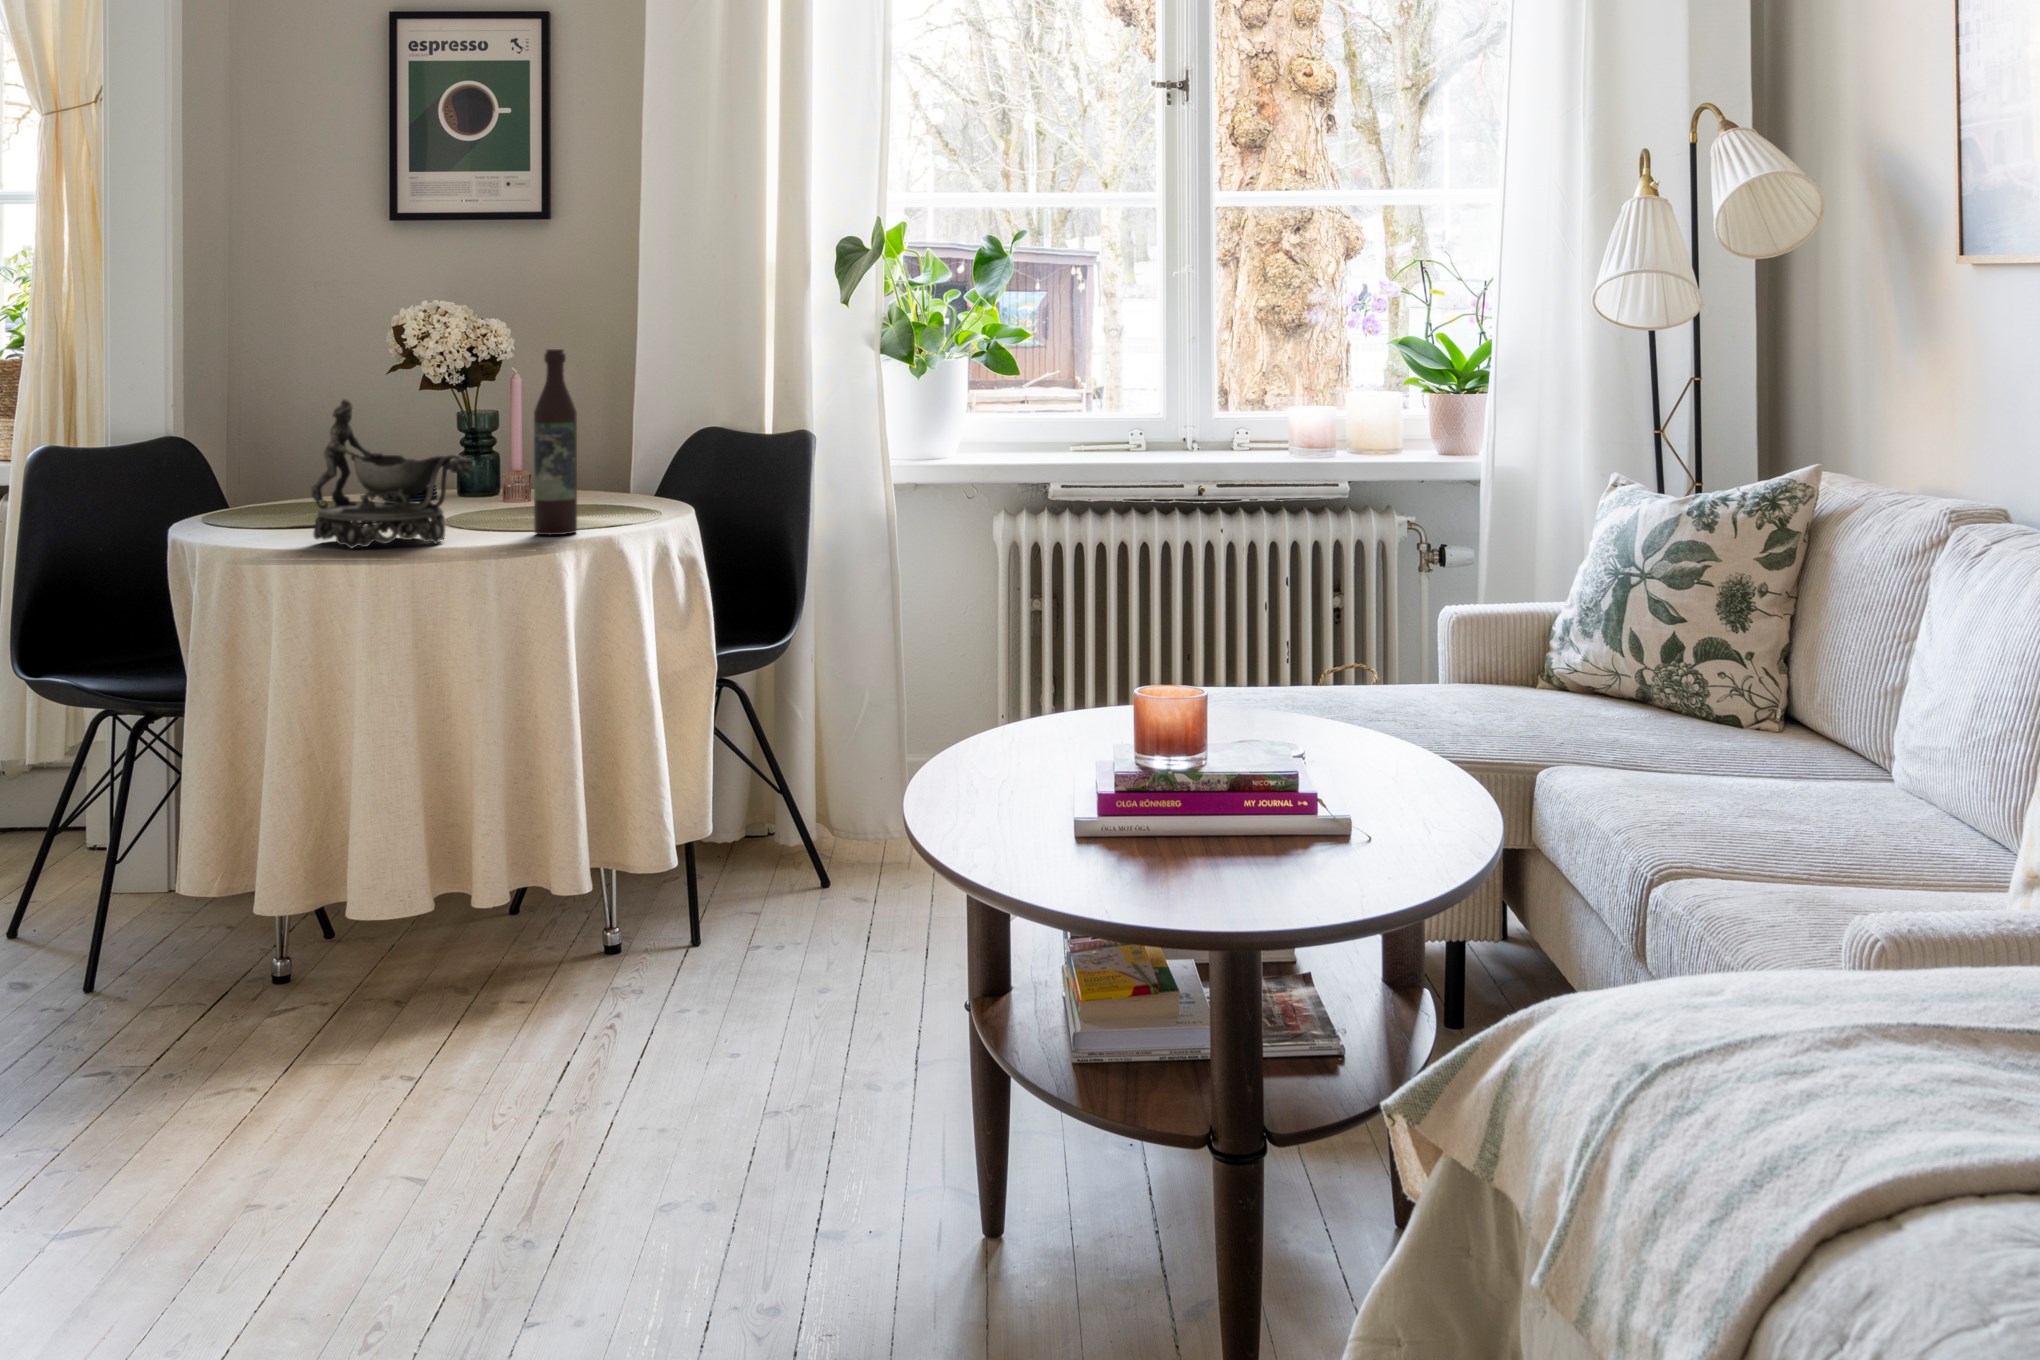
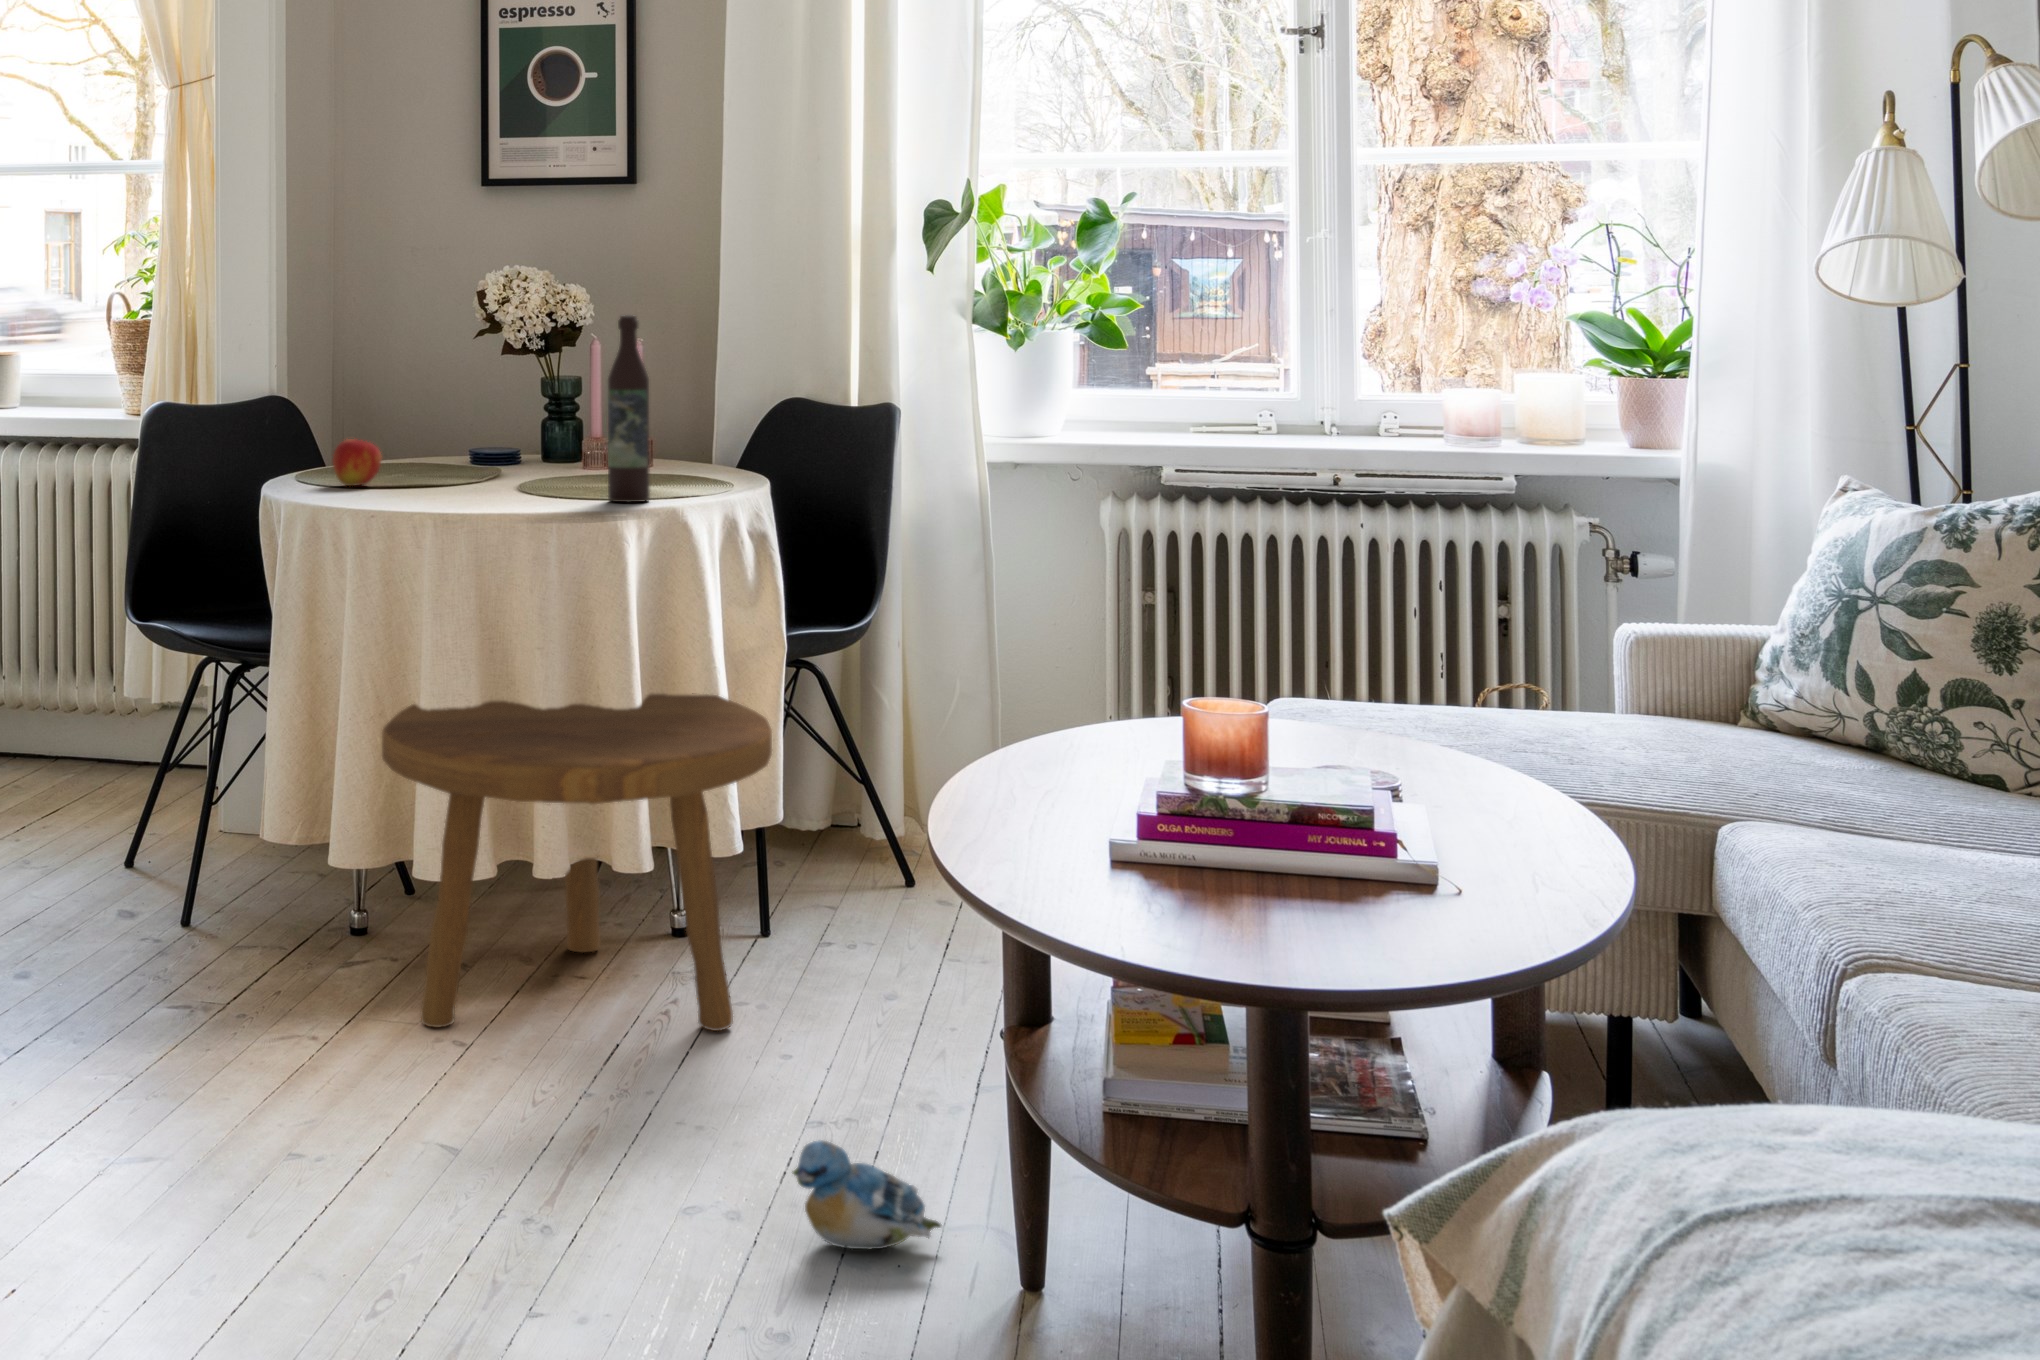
decorative bowl: present [311,399,472,548] -> none [401,362,548,507]
apple: none [234,479,289,528] -> present [333,439,381,486]
footstool: none [290,718,704,1093] -> present [382,693,772,1031]
plush toy: none [740,1175,888,1280] -> present [793,1140,941,1249]

